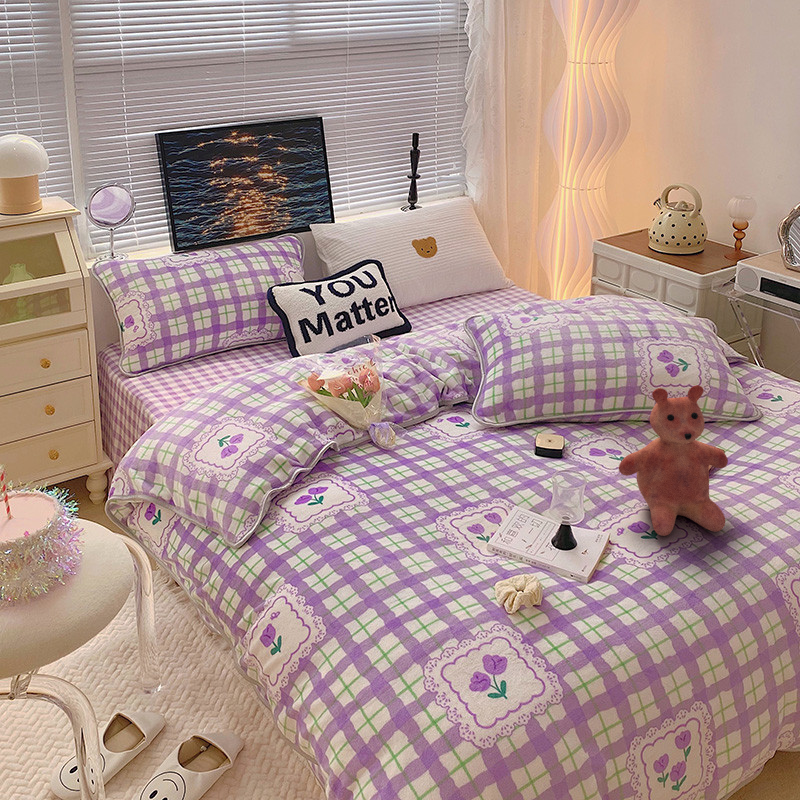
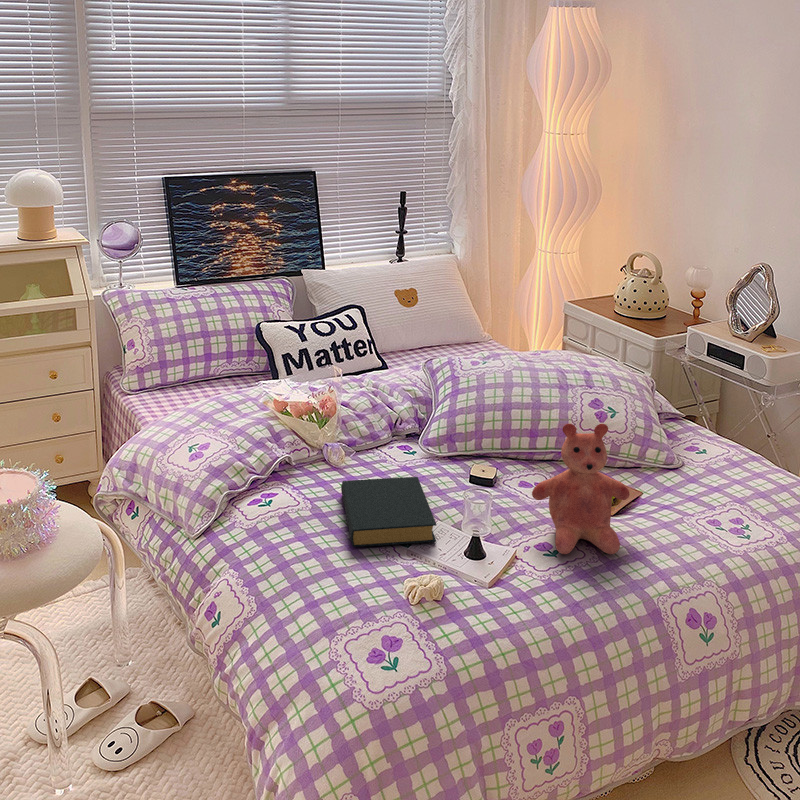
hardback book: none [397,455,517,546] -> present [341,477,437,547]

